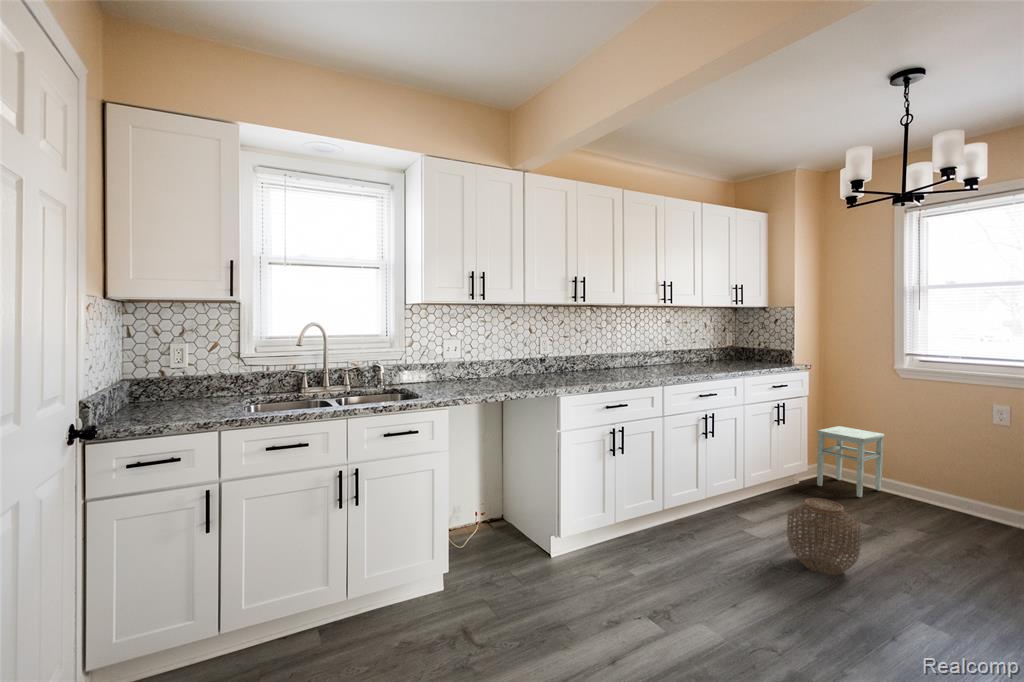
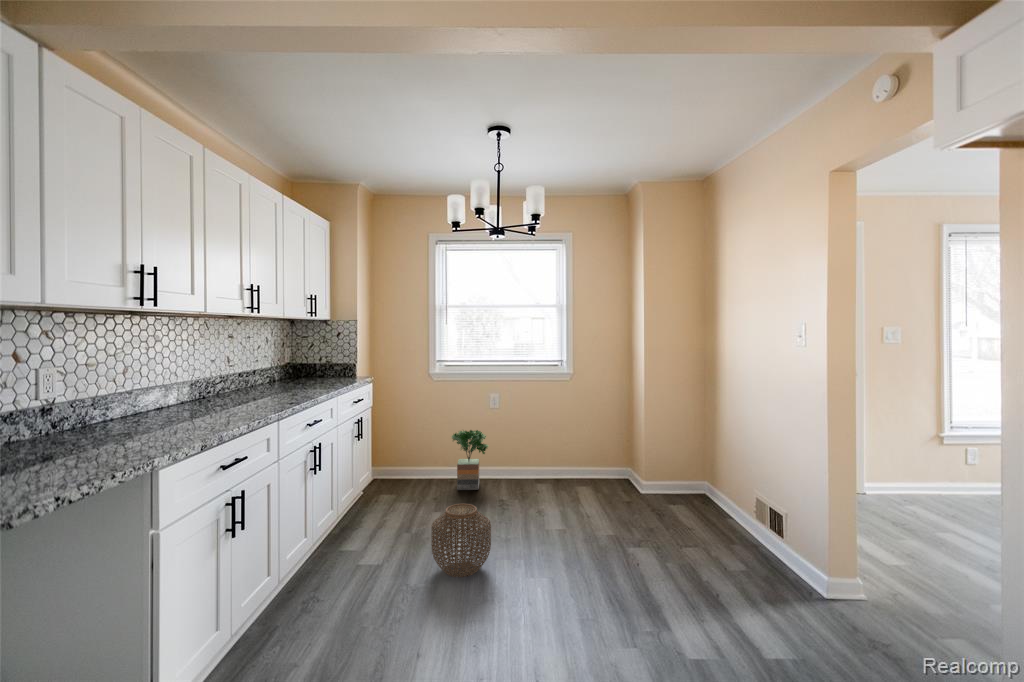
stool: present [817,426,885,497] -> none [384,431,430,493]
potted tree: none [905,439,966,518] -> present [452,430,488,490]

